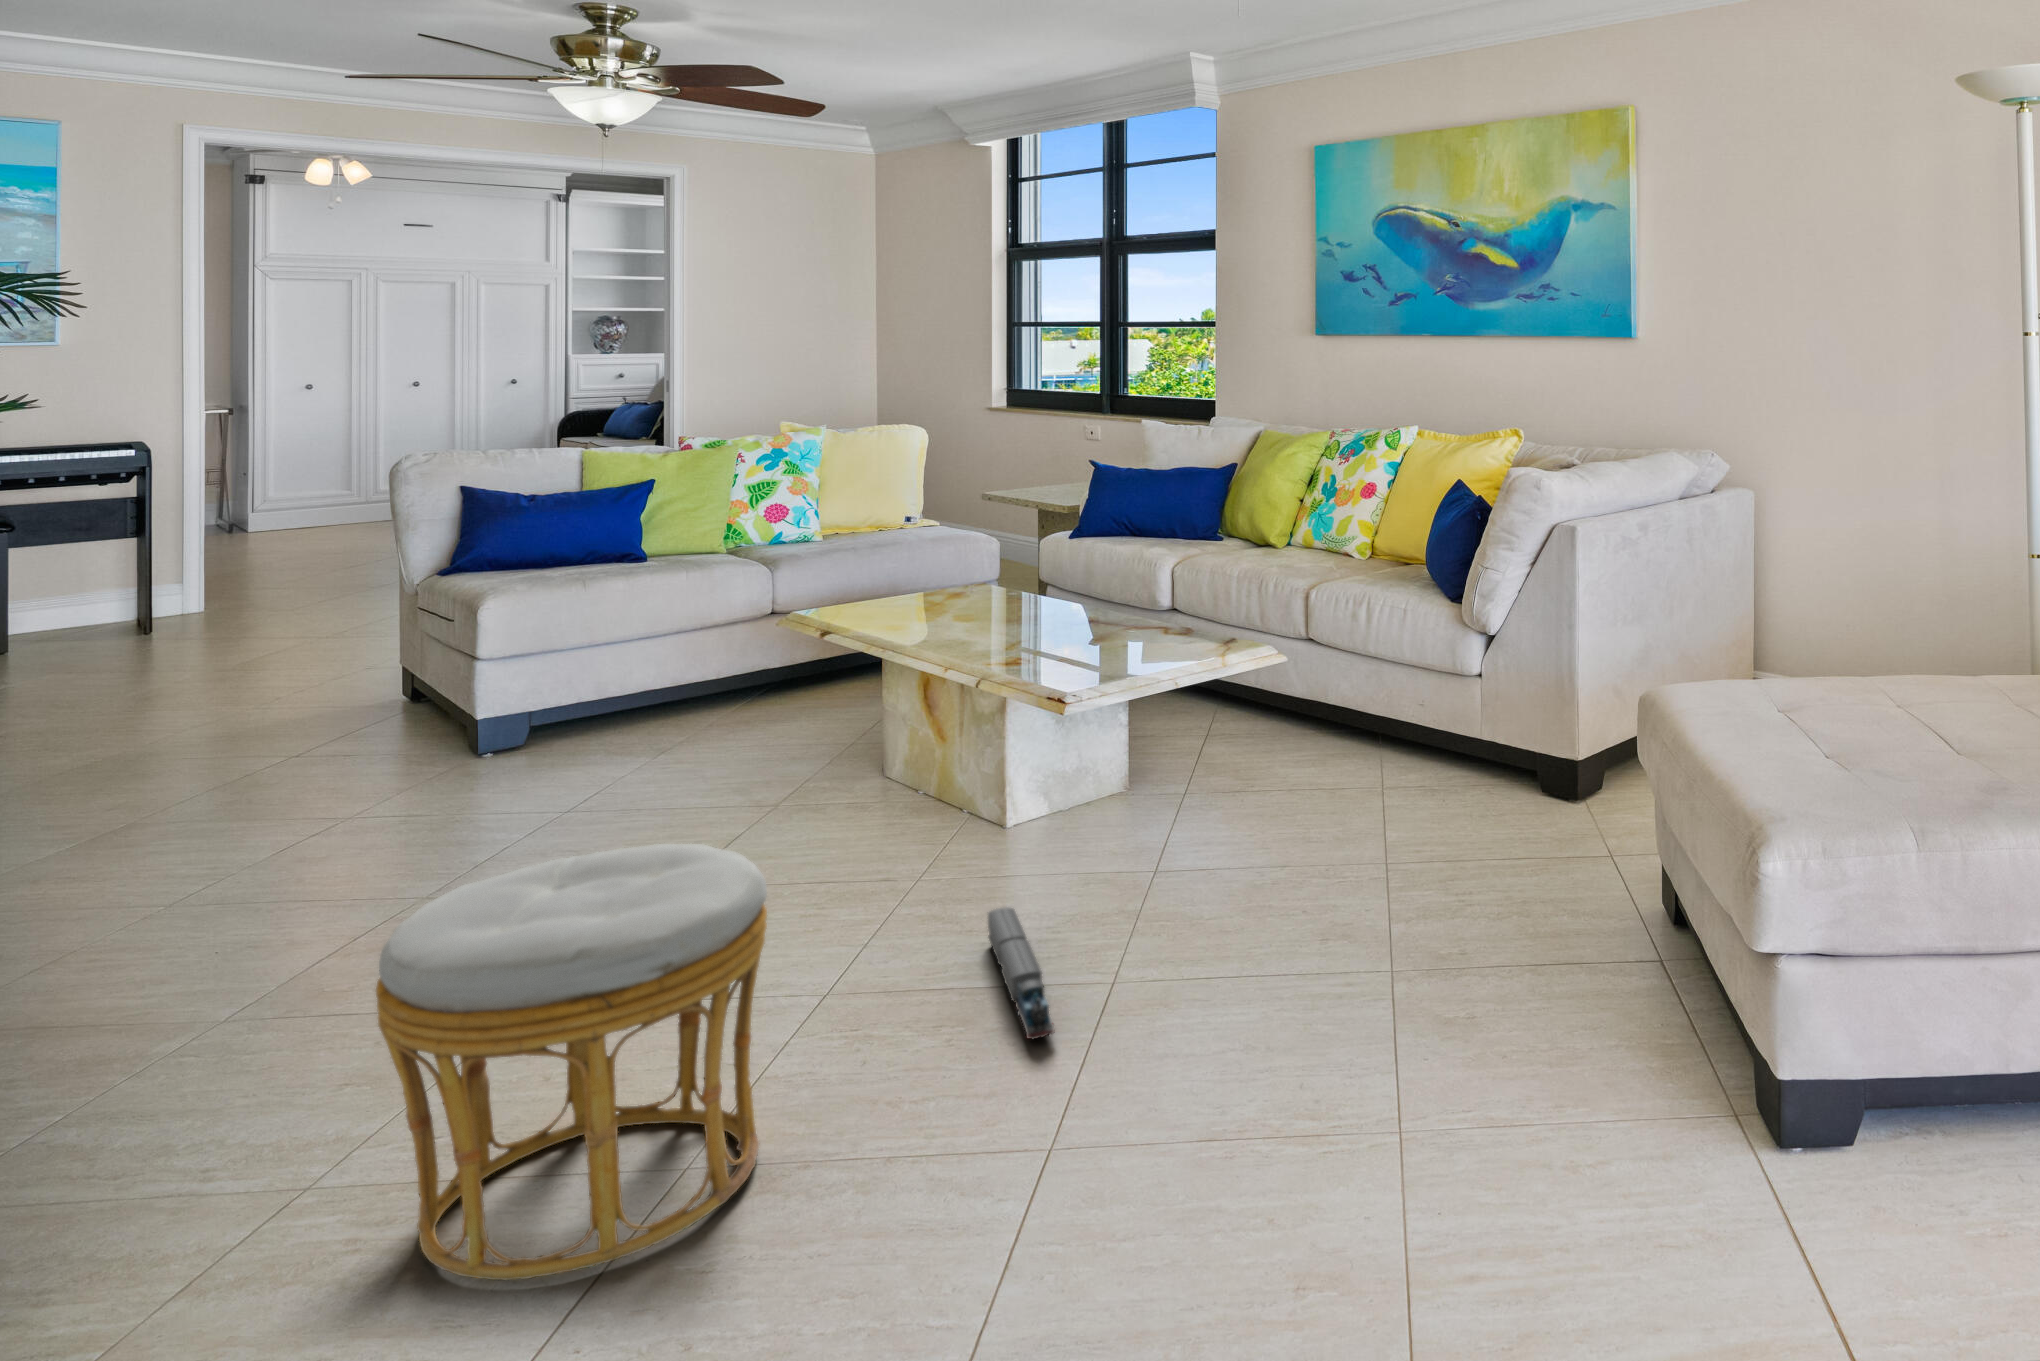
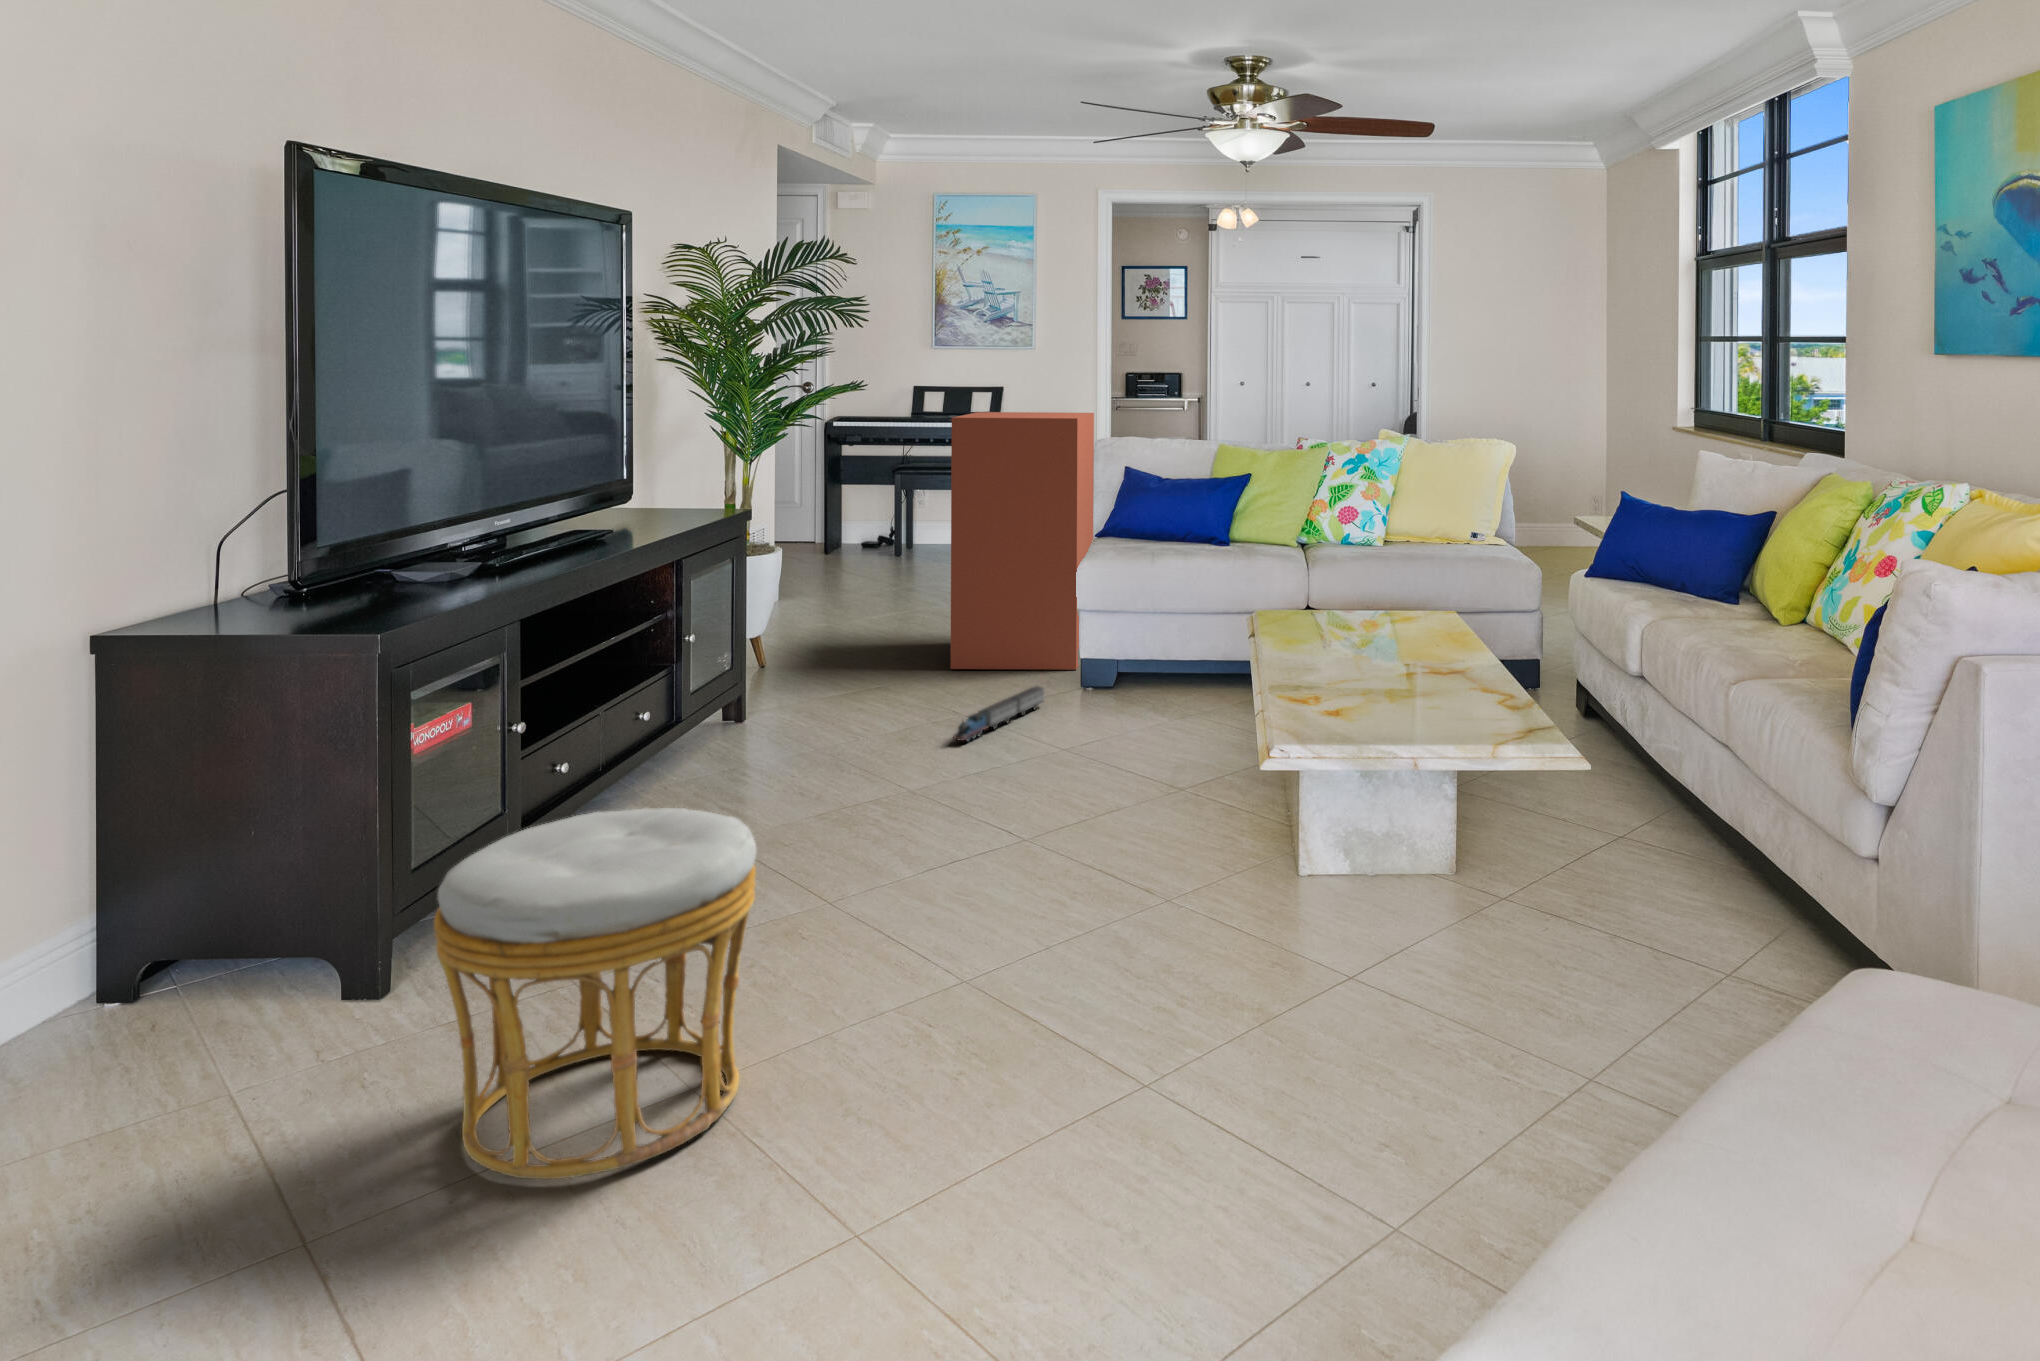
bookshelf: none [199,418,428,772] -> present [951,412,1094,670]
toy train: present [988,907,1055,1039] -> present [953,686,1044,741]

